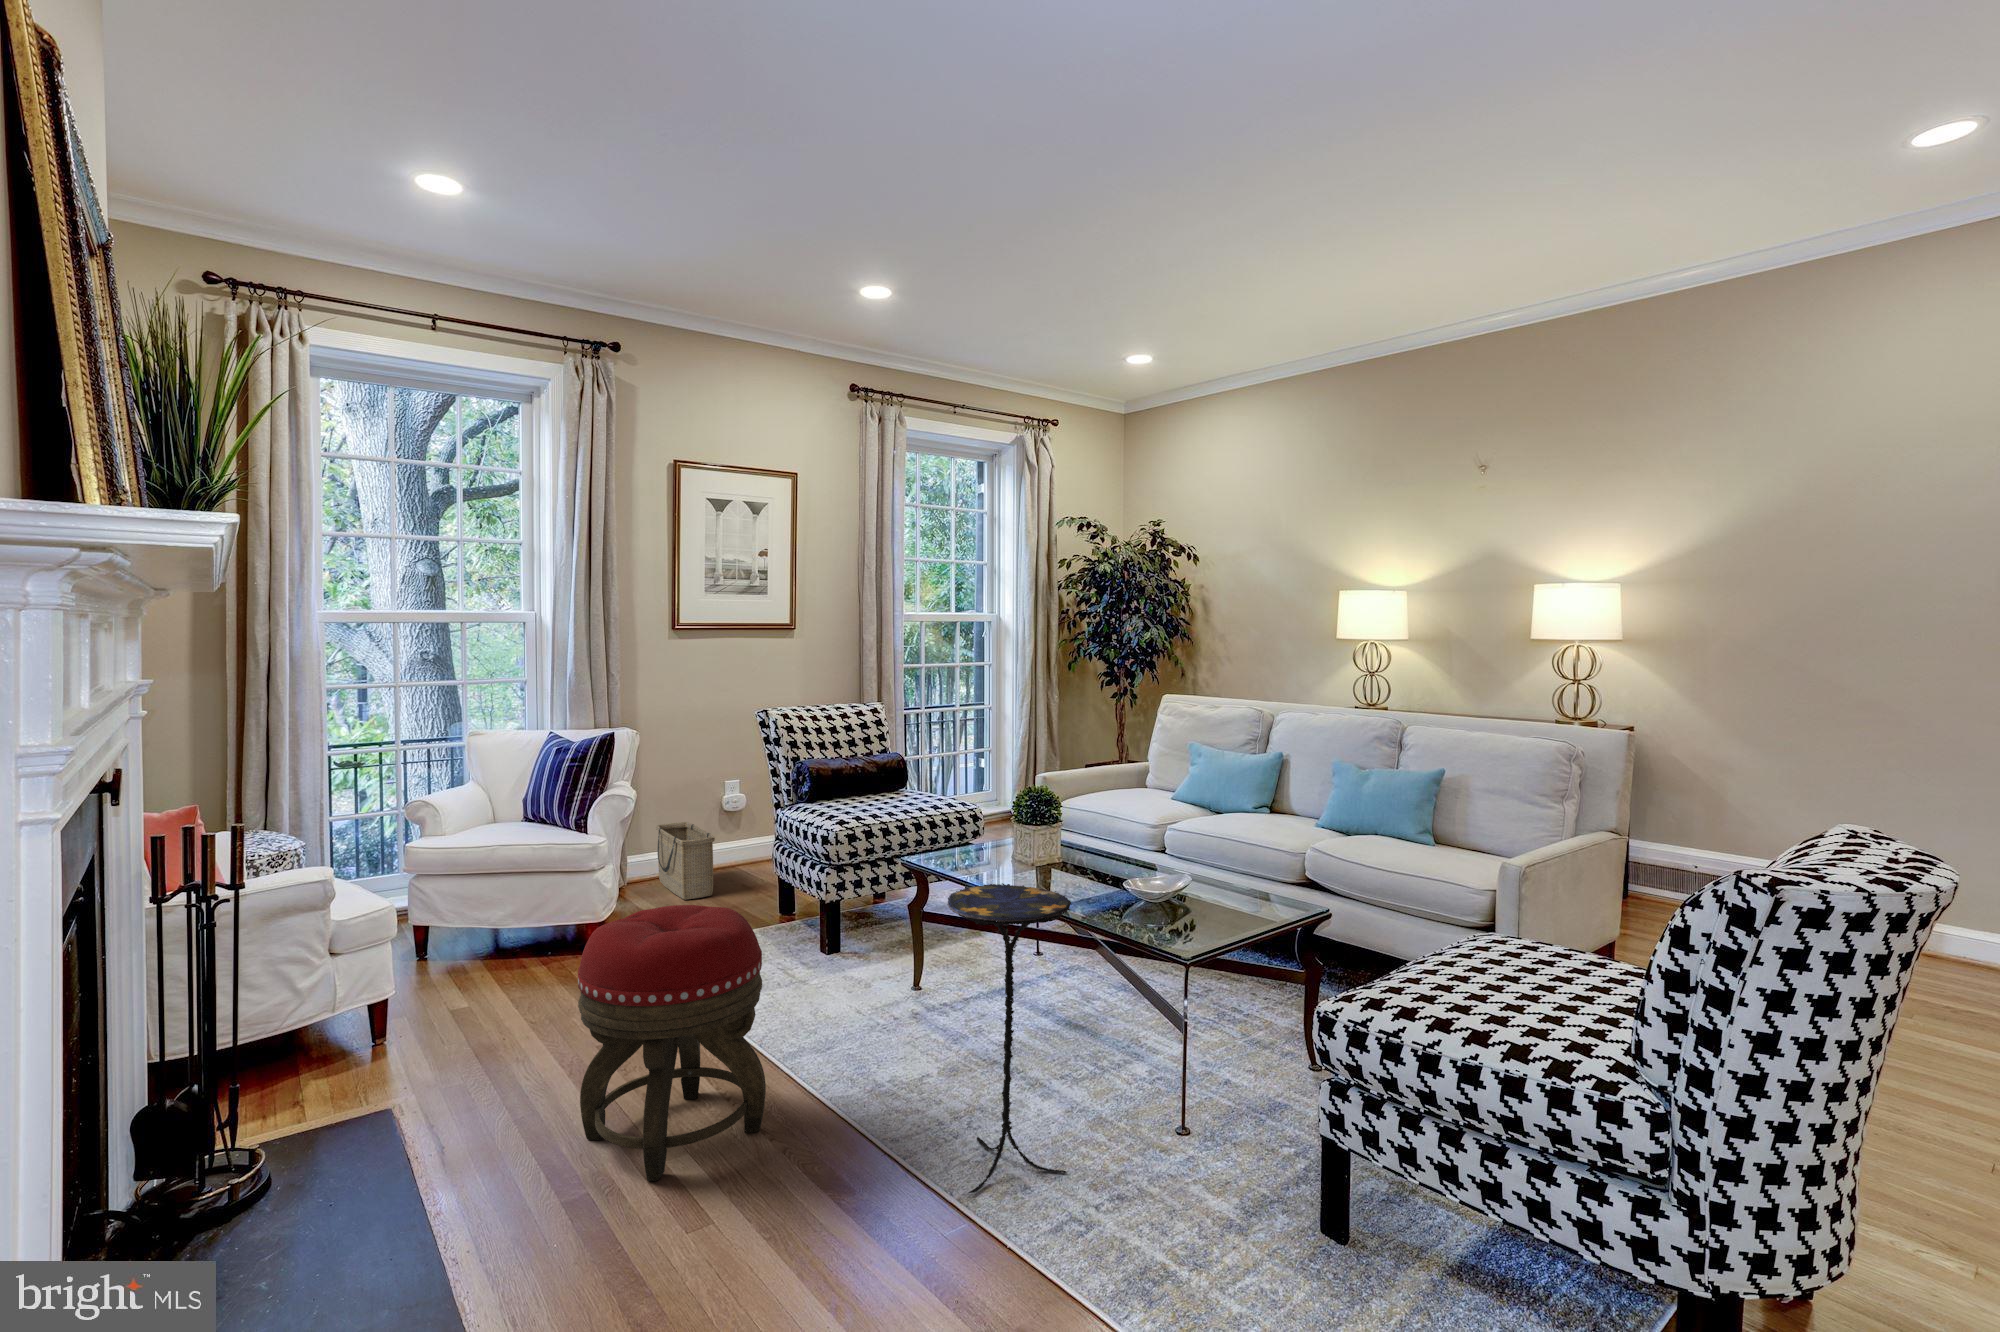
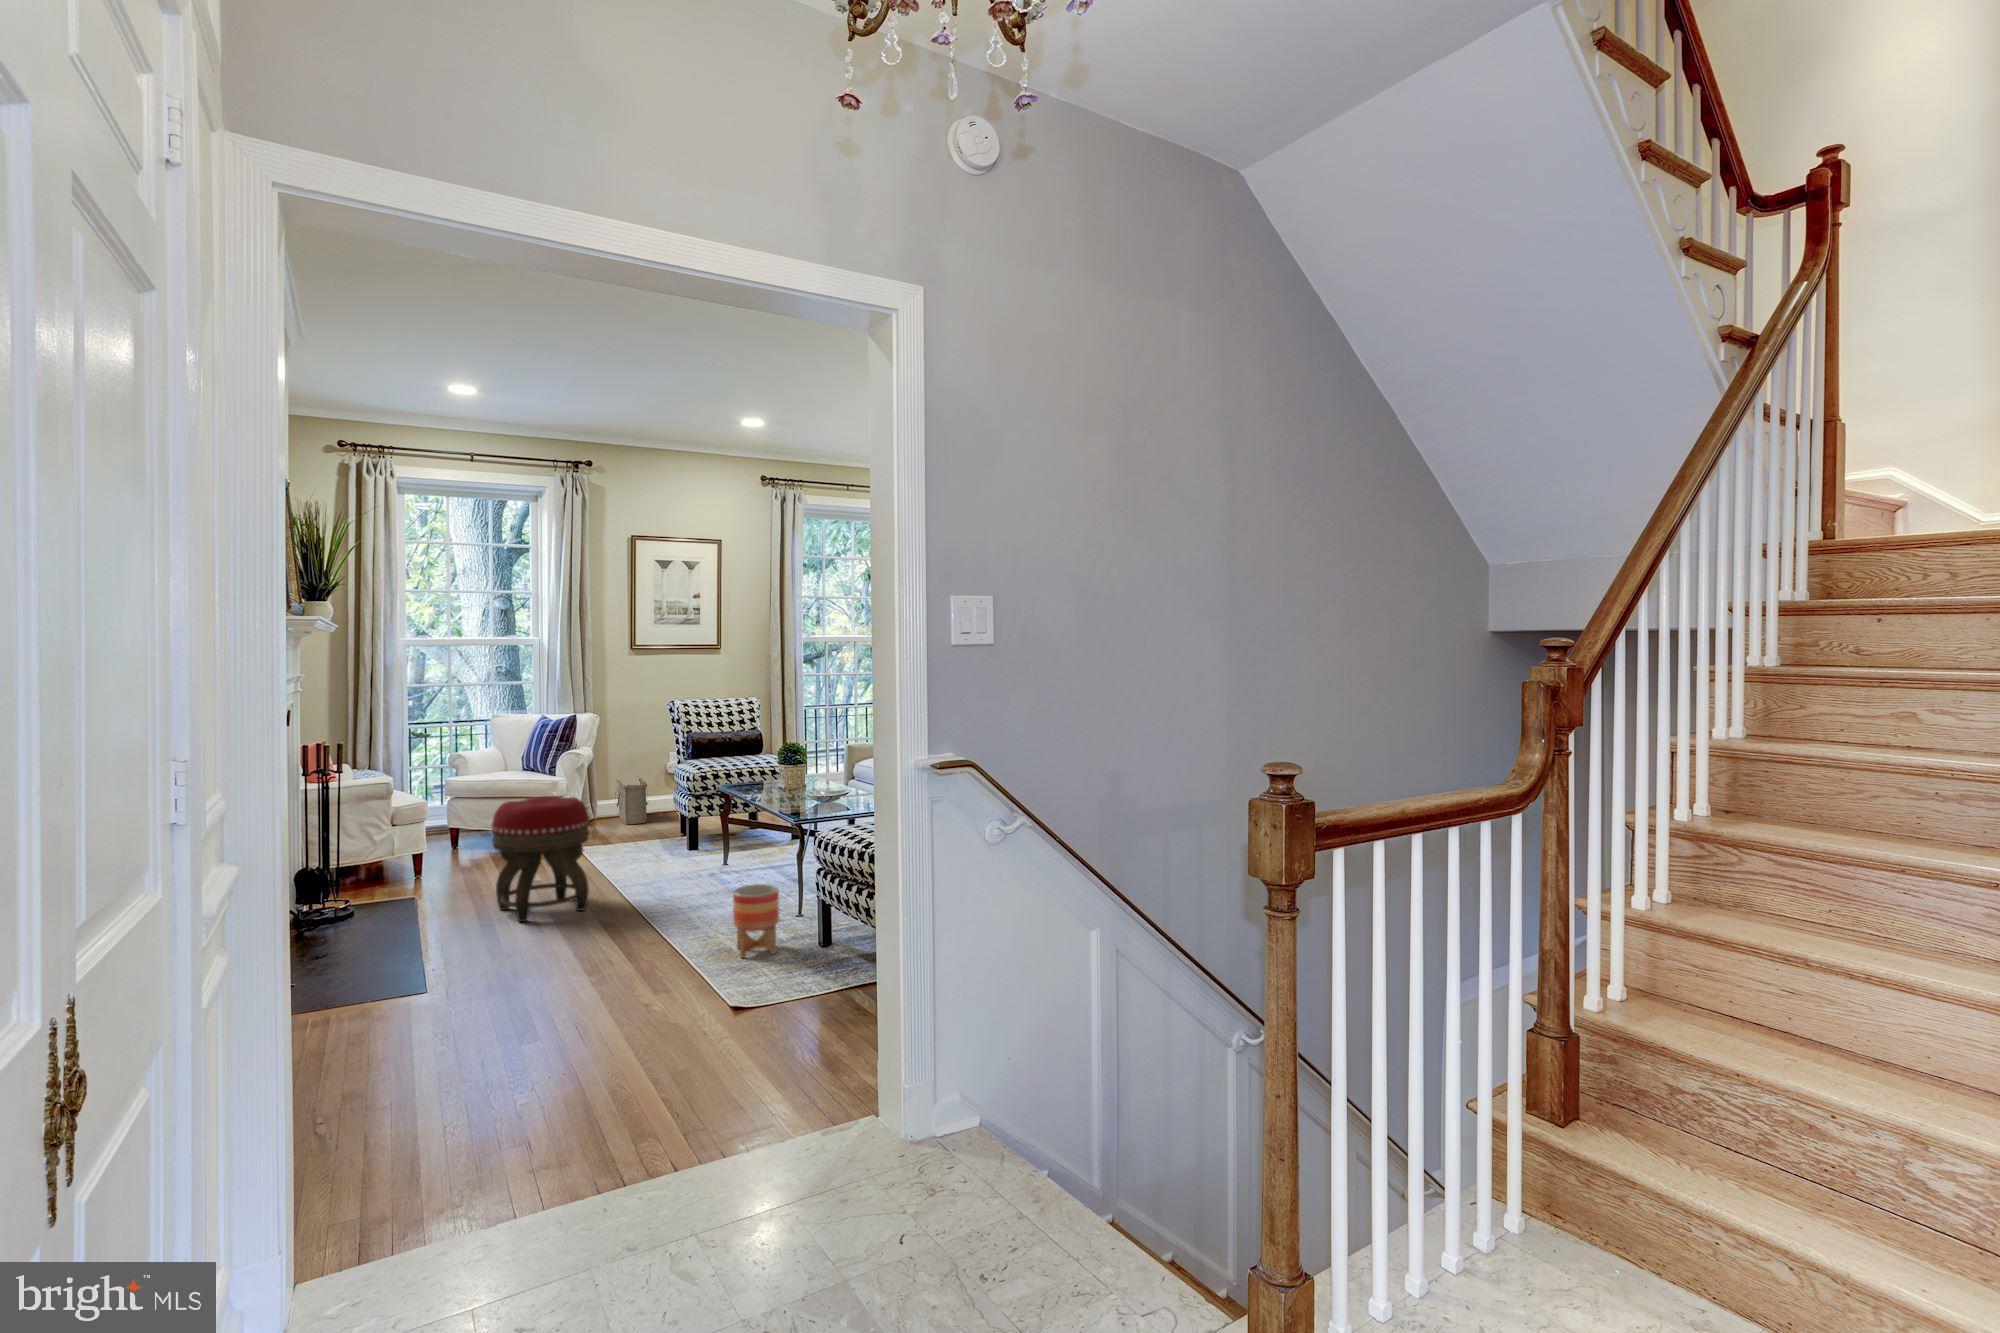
side table: present [948,883,1072,1193] -> none [658,784,723,931]
planter: none [1174,1106,1275,1289] -> present [733,884,779,958]

